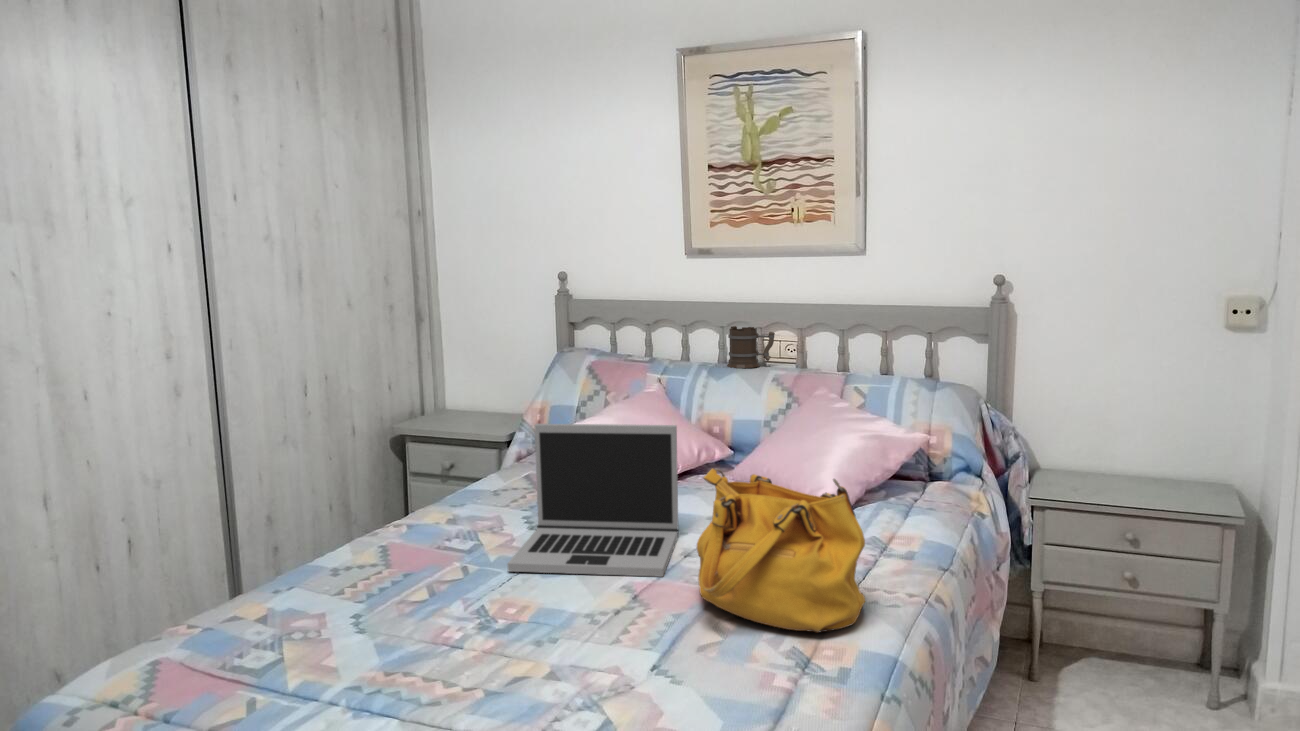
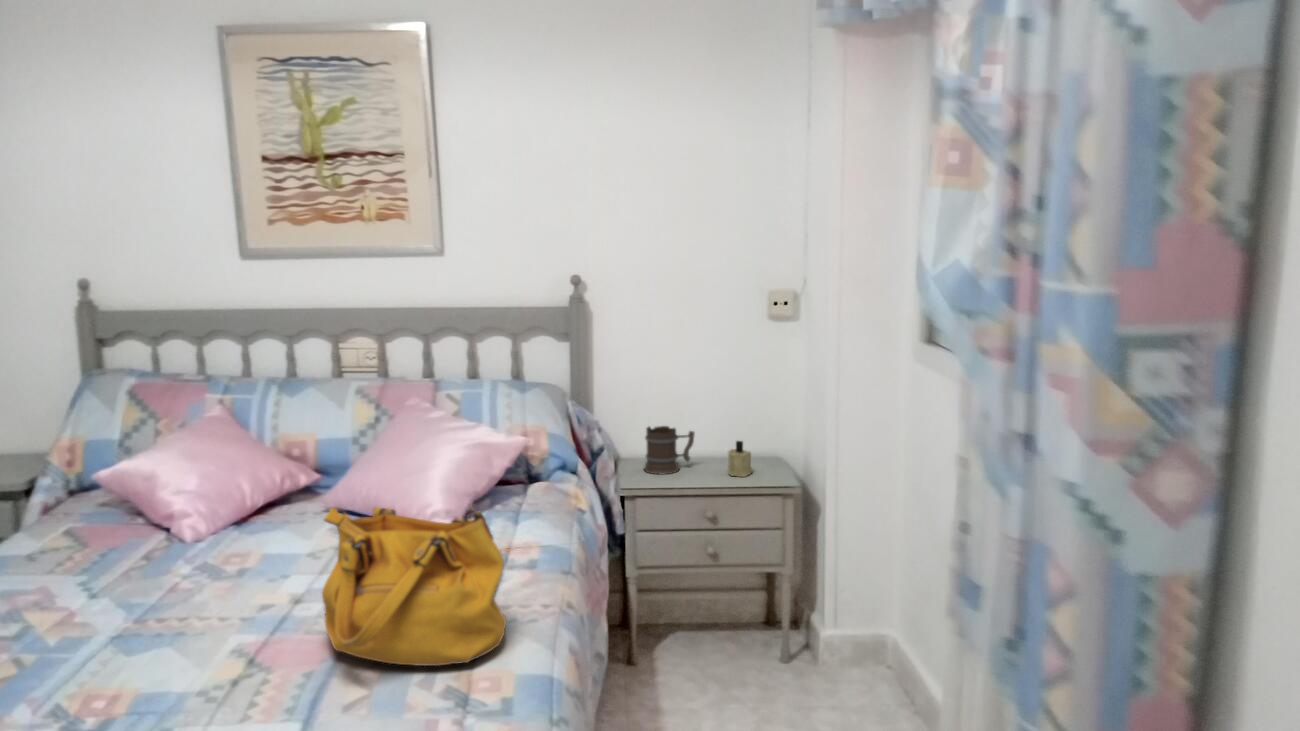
mug: present [727,326,775,368] -> present [644,426,694,474]
laptop: present [507,424,678,577] -> none [75,459,281,661]
candle: none [1167,464,1200,506] -> present [728,441,753,477]

